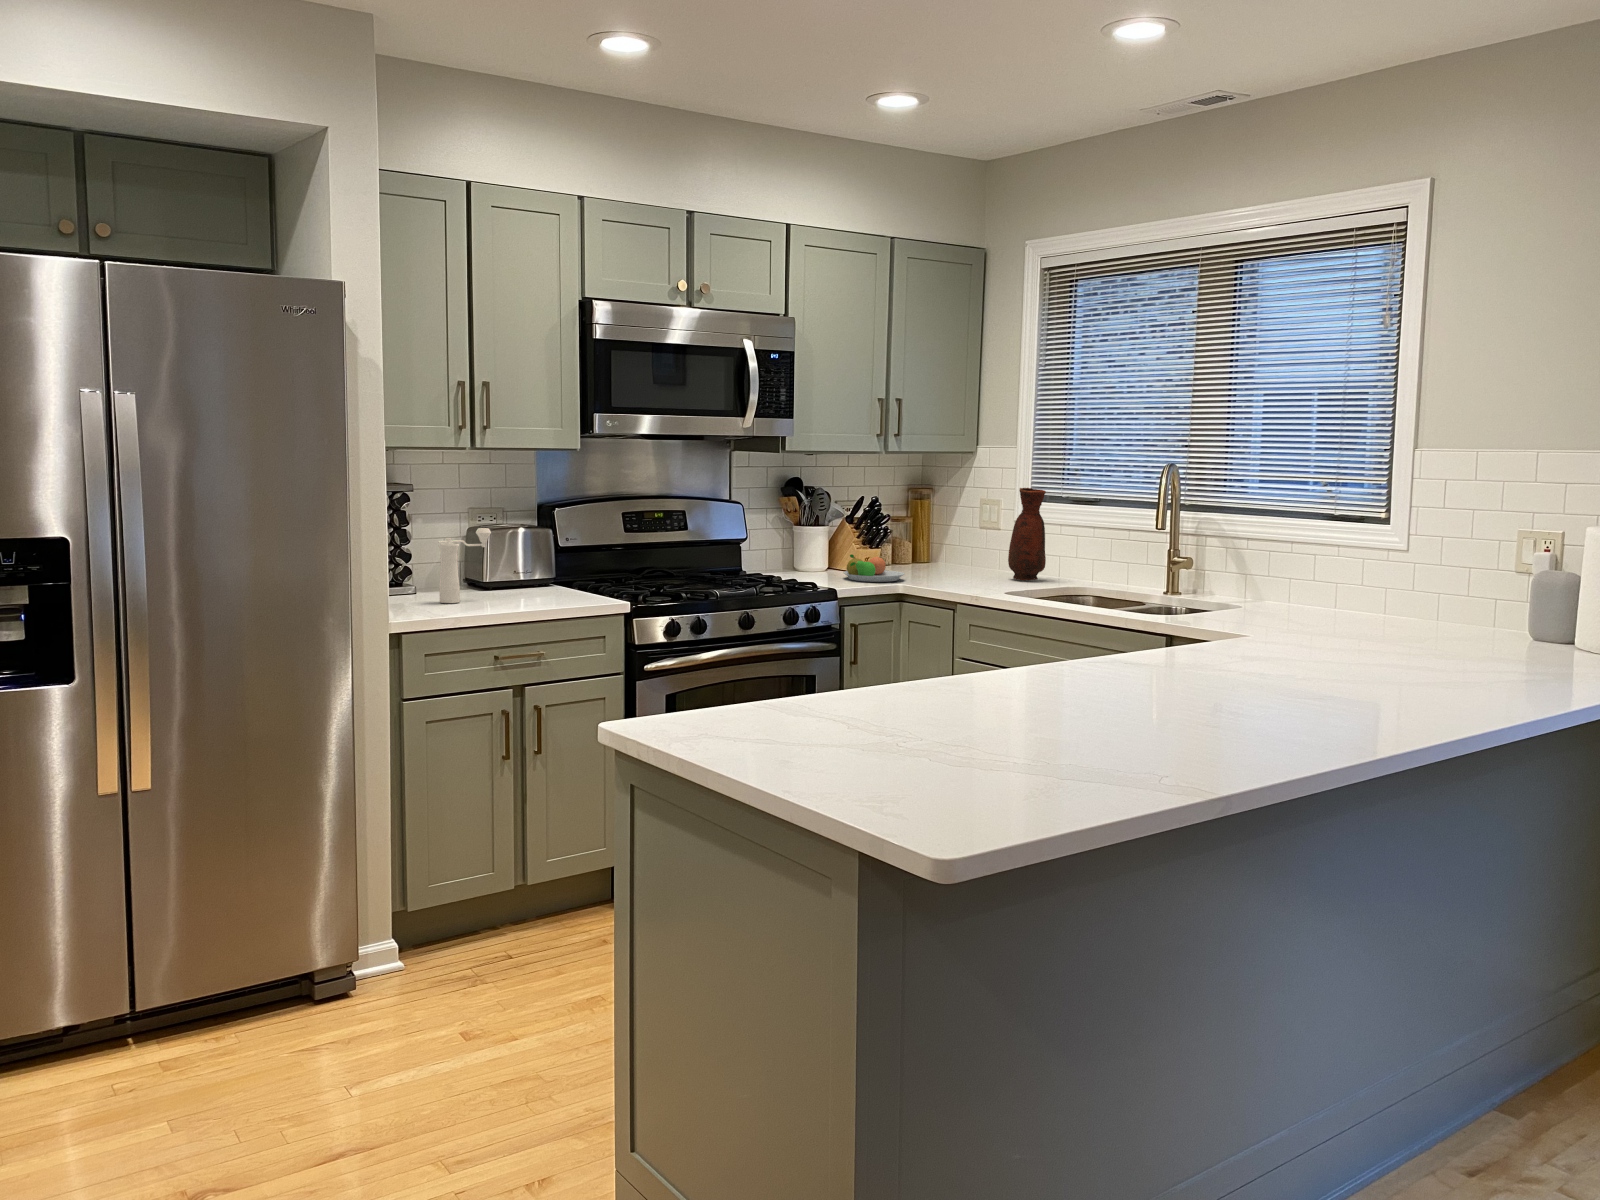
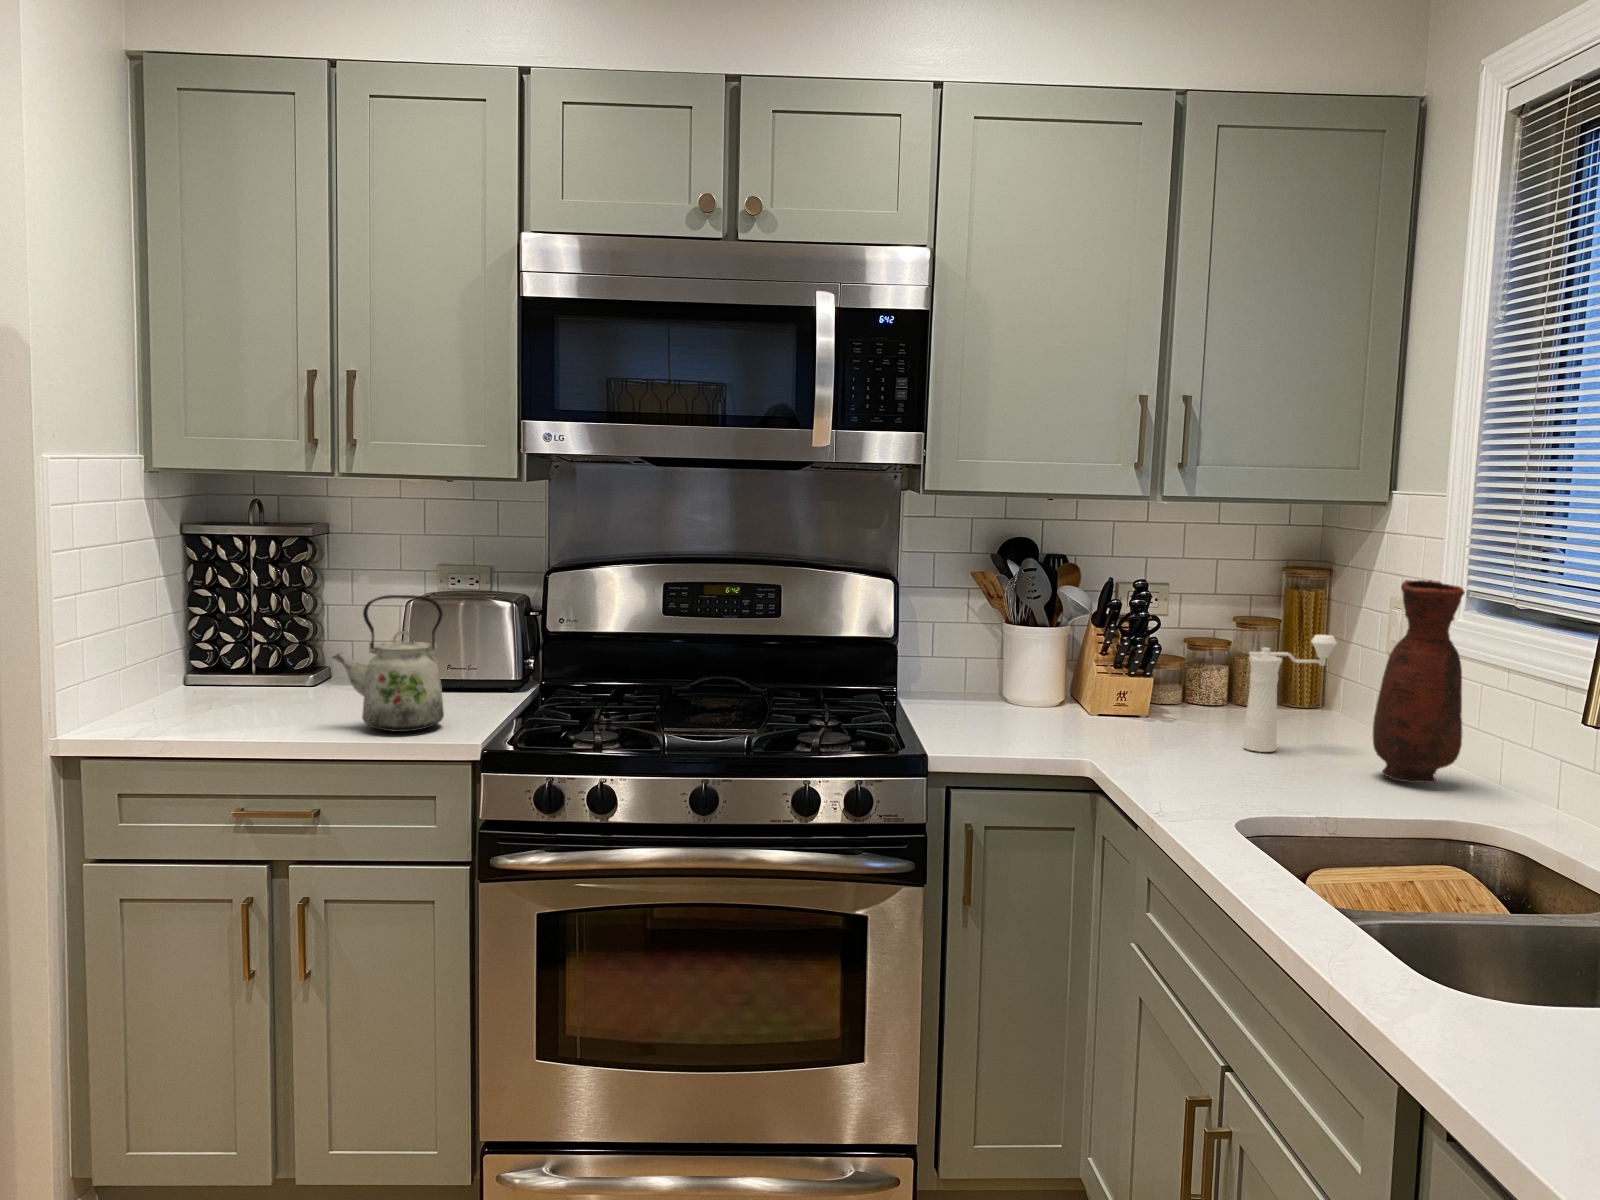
kettle: none [526,520,588,603] -> present [333,595,444,732]
pepper mill: present [438,528,491,603] -> present [1243,635,1337,752]
fruit bowl: present [843,554,904,582] -> none [1007,686,1135,749]

